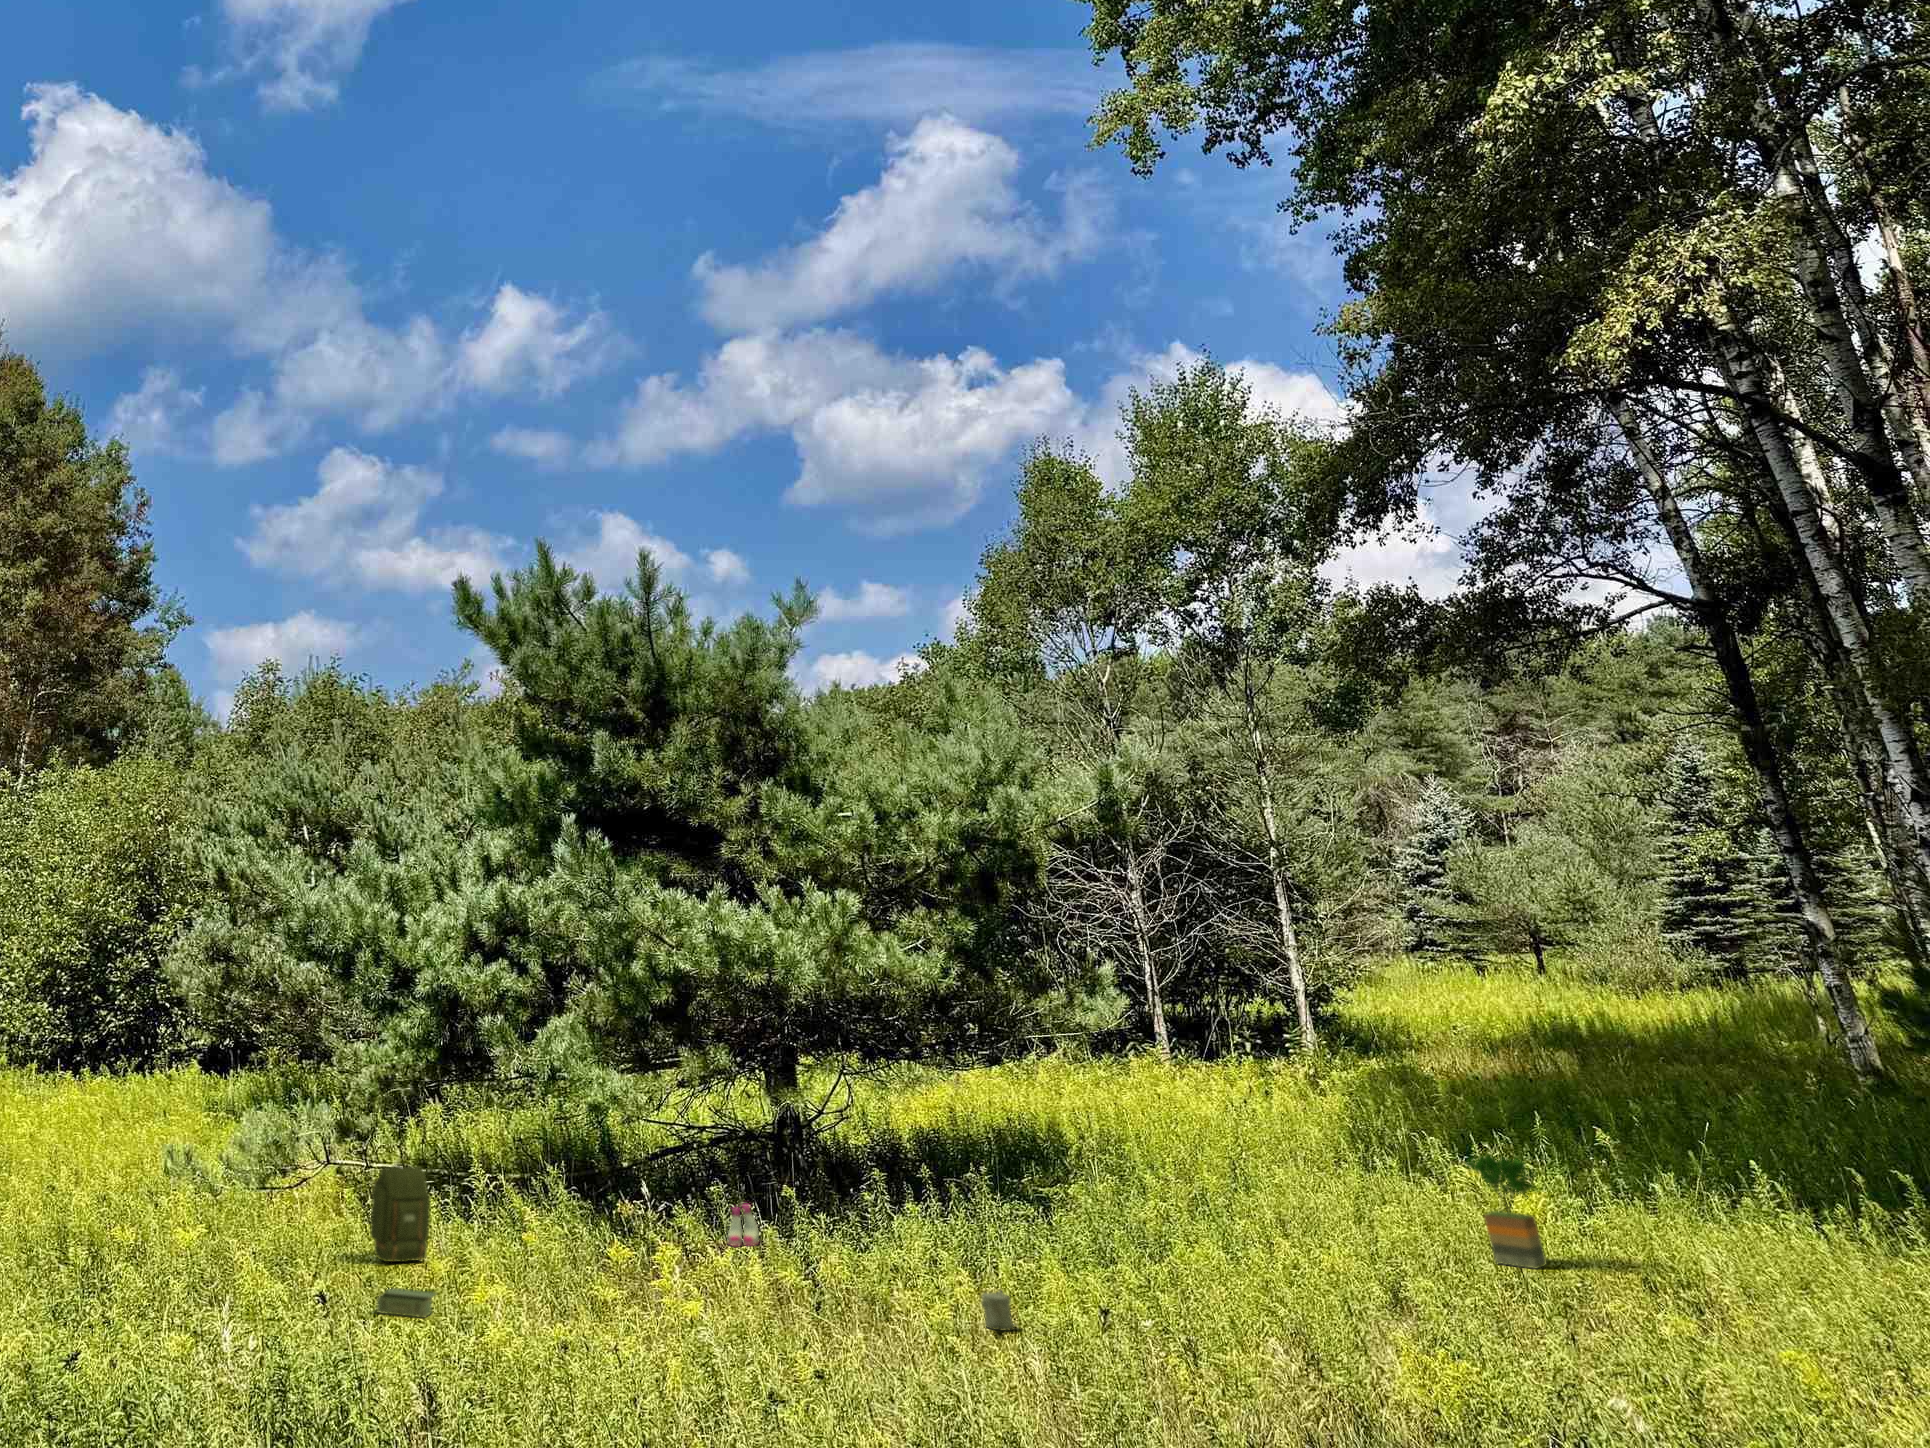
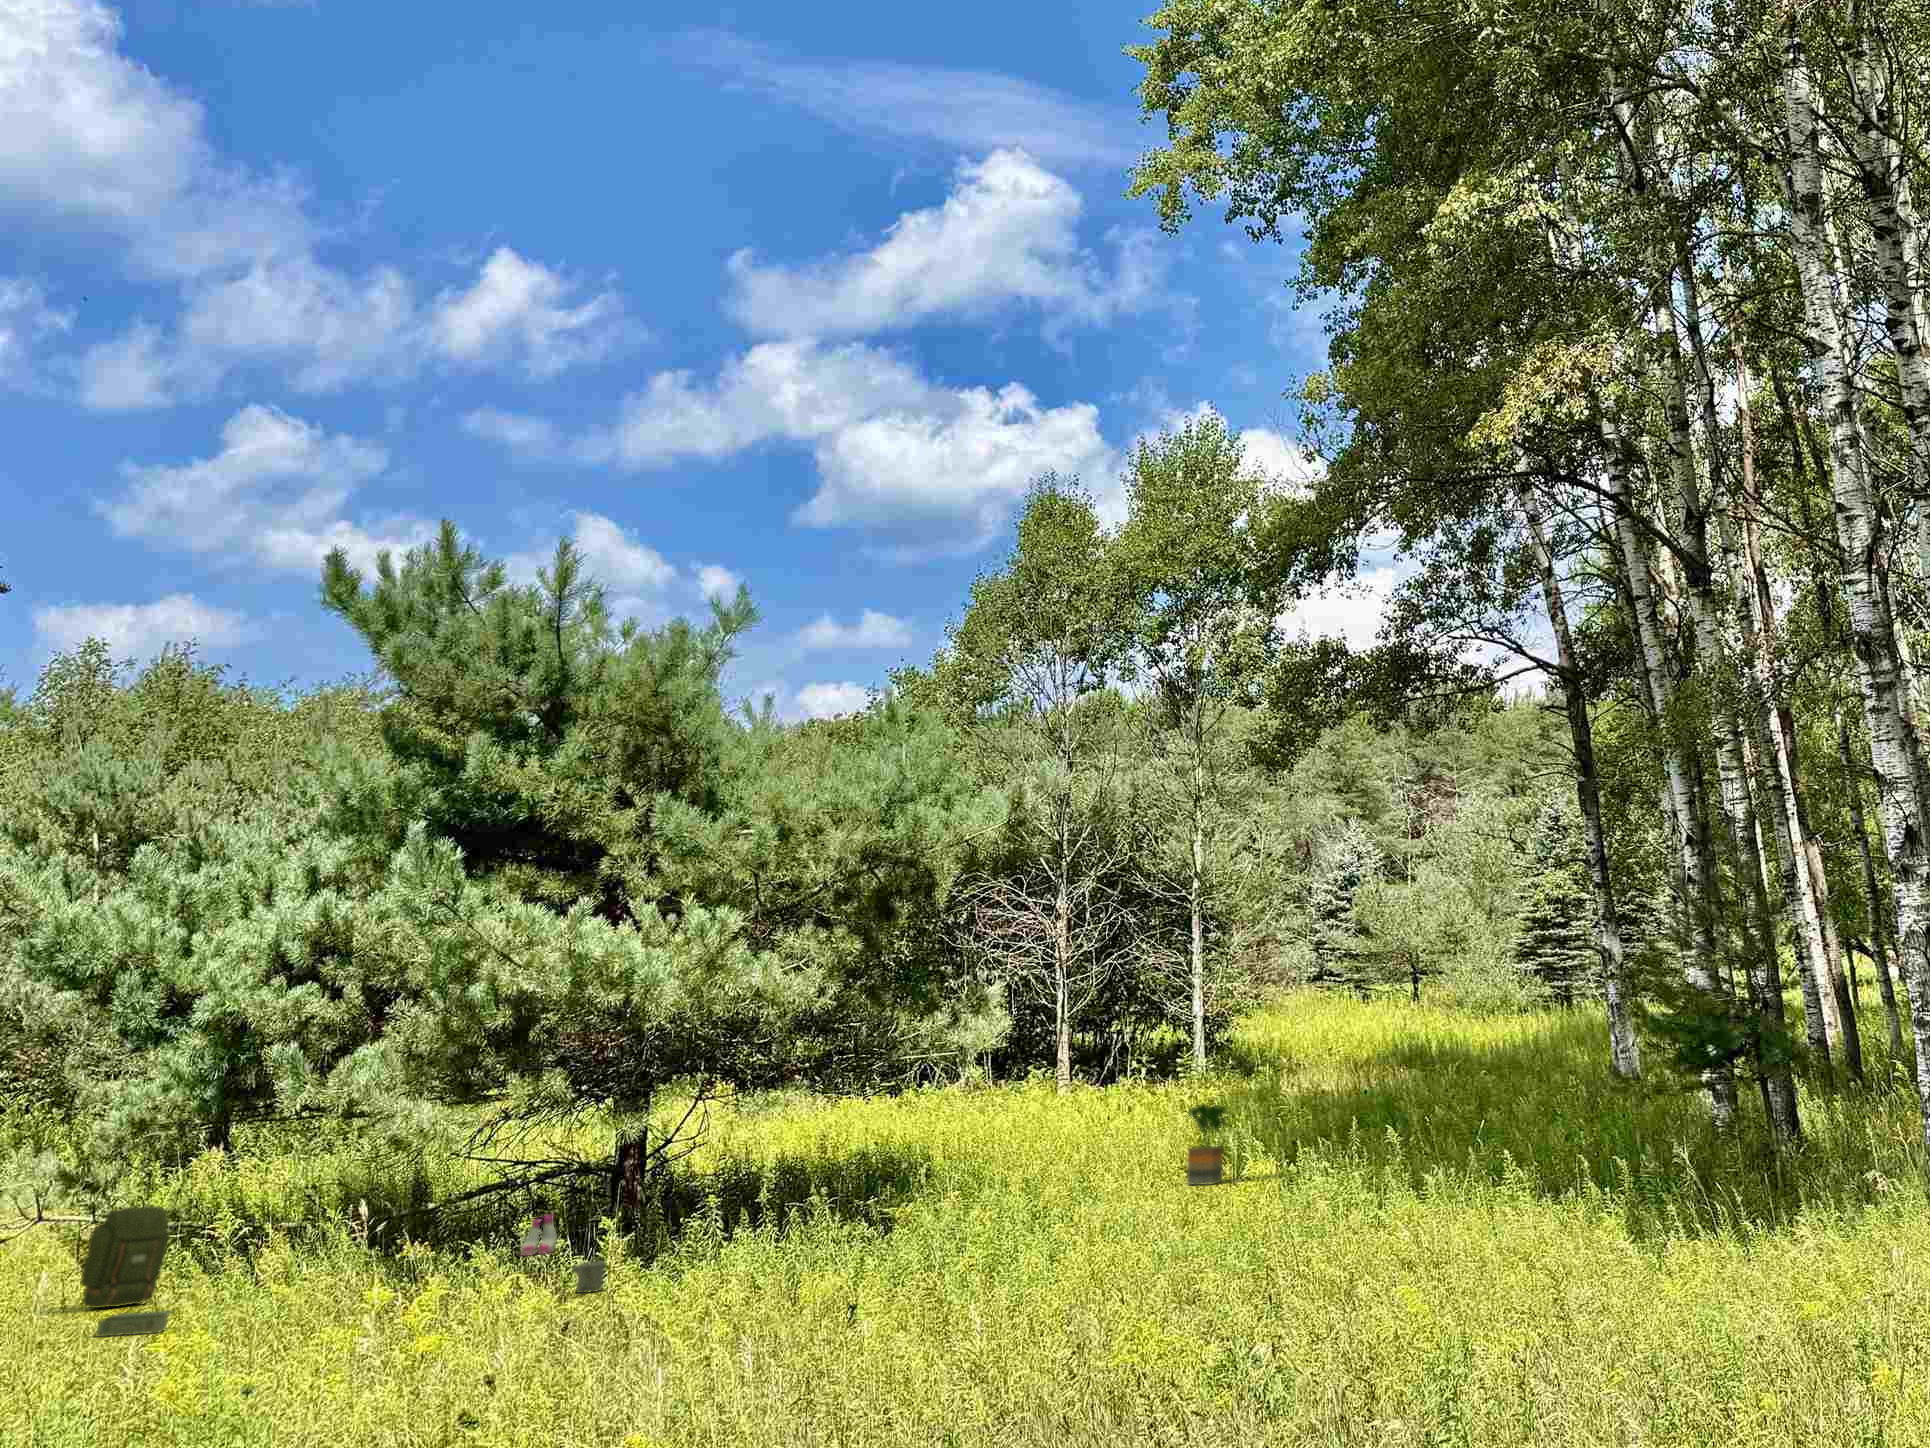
watering can: present [981,1290,1014,1331] -> present [572,1260,606,1293]

